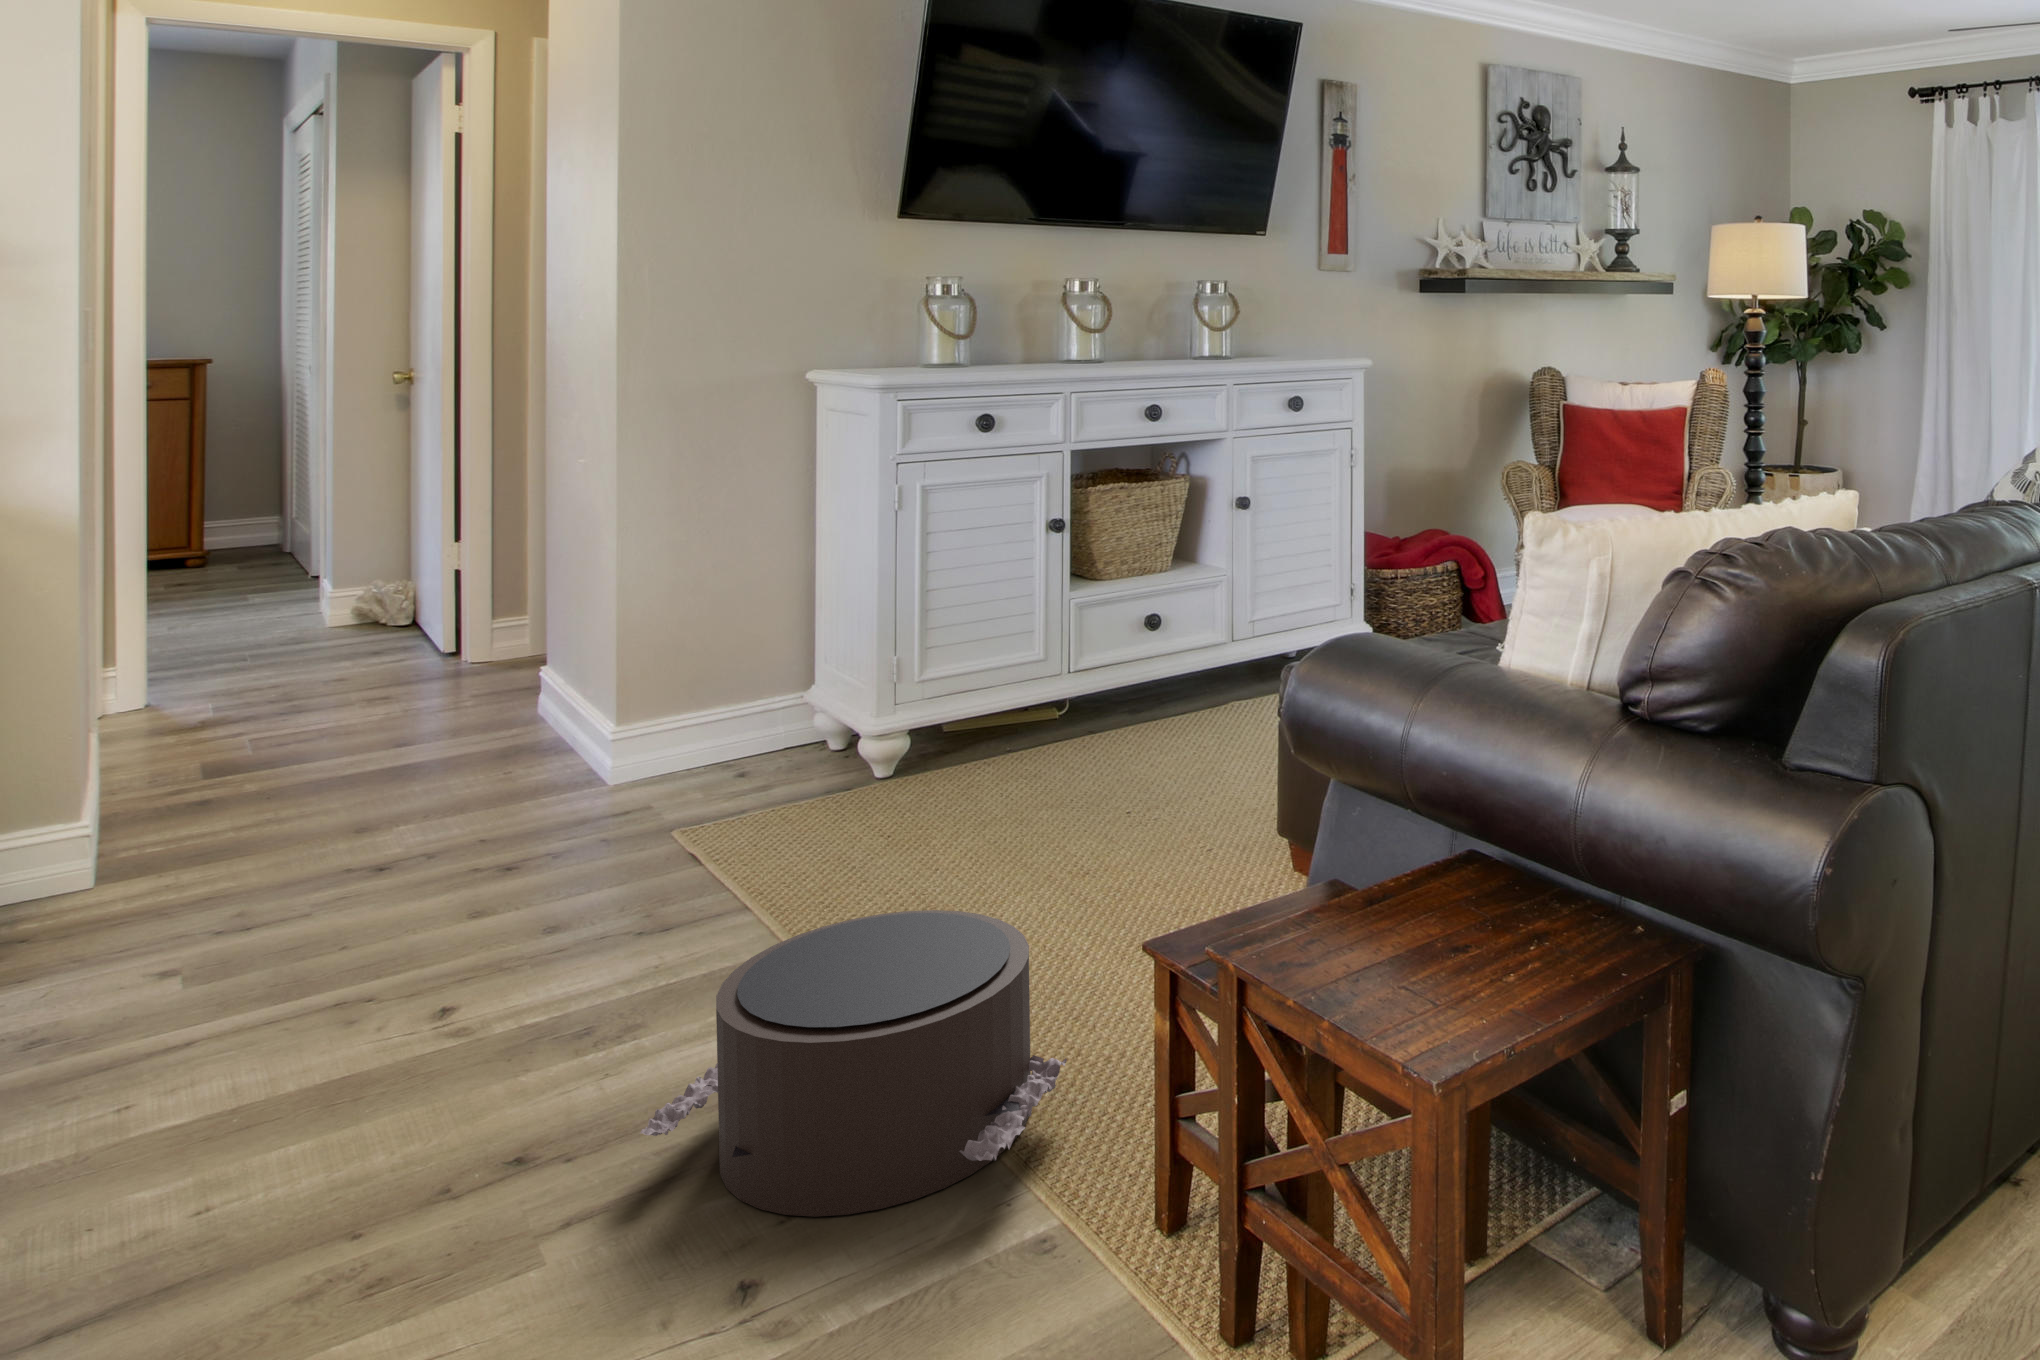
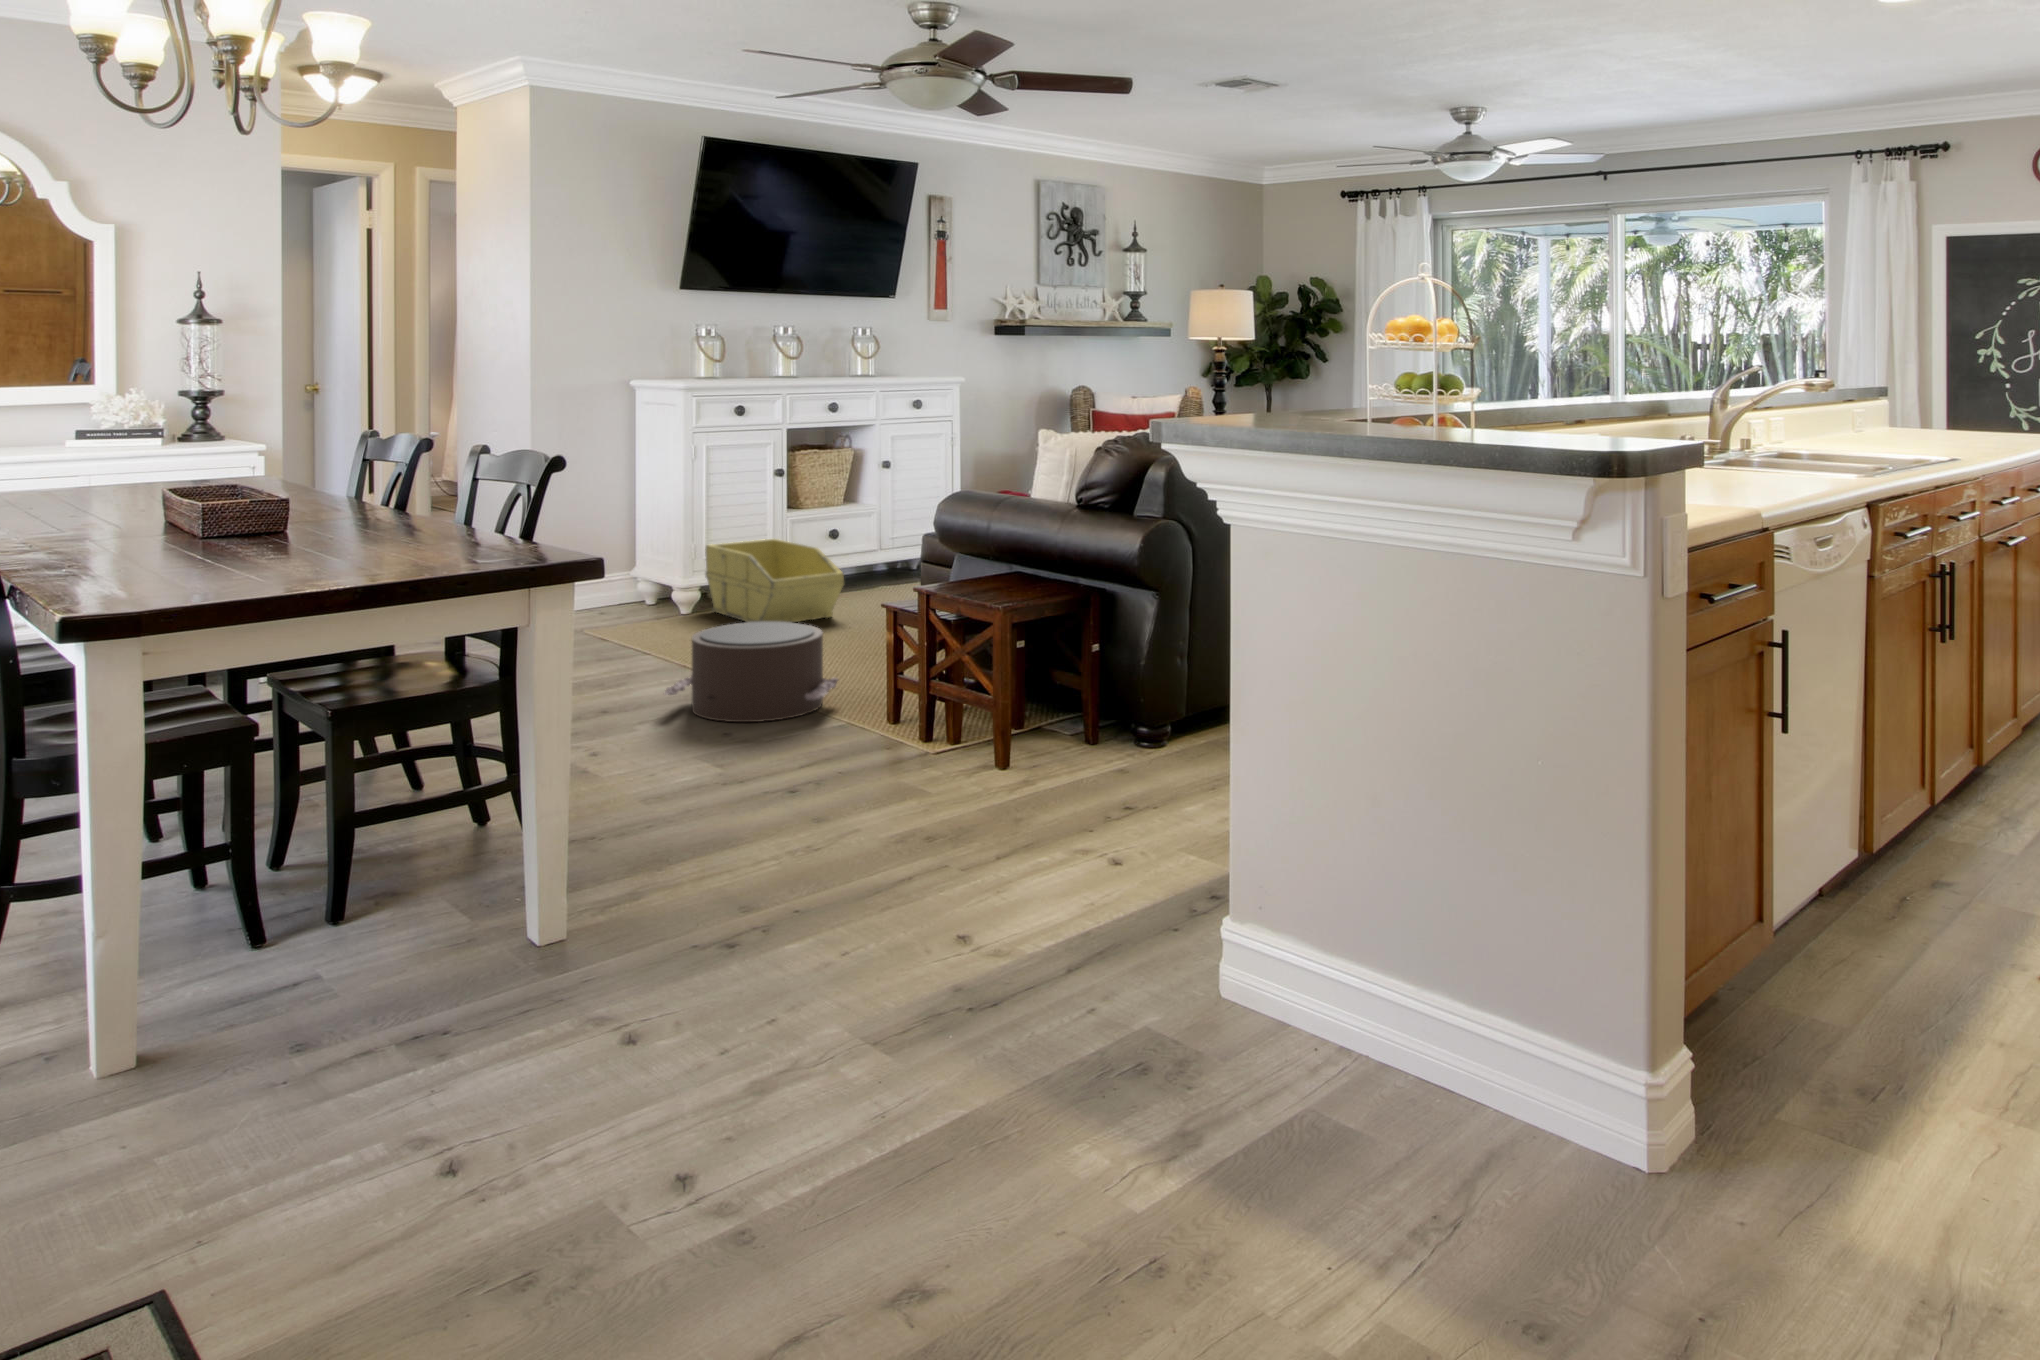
storage bin: none [924,635,1153,815] -> present [705,539,844,622]

